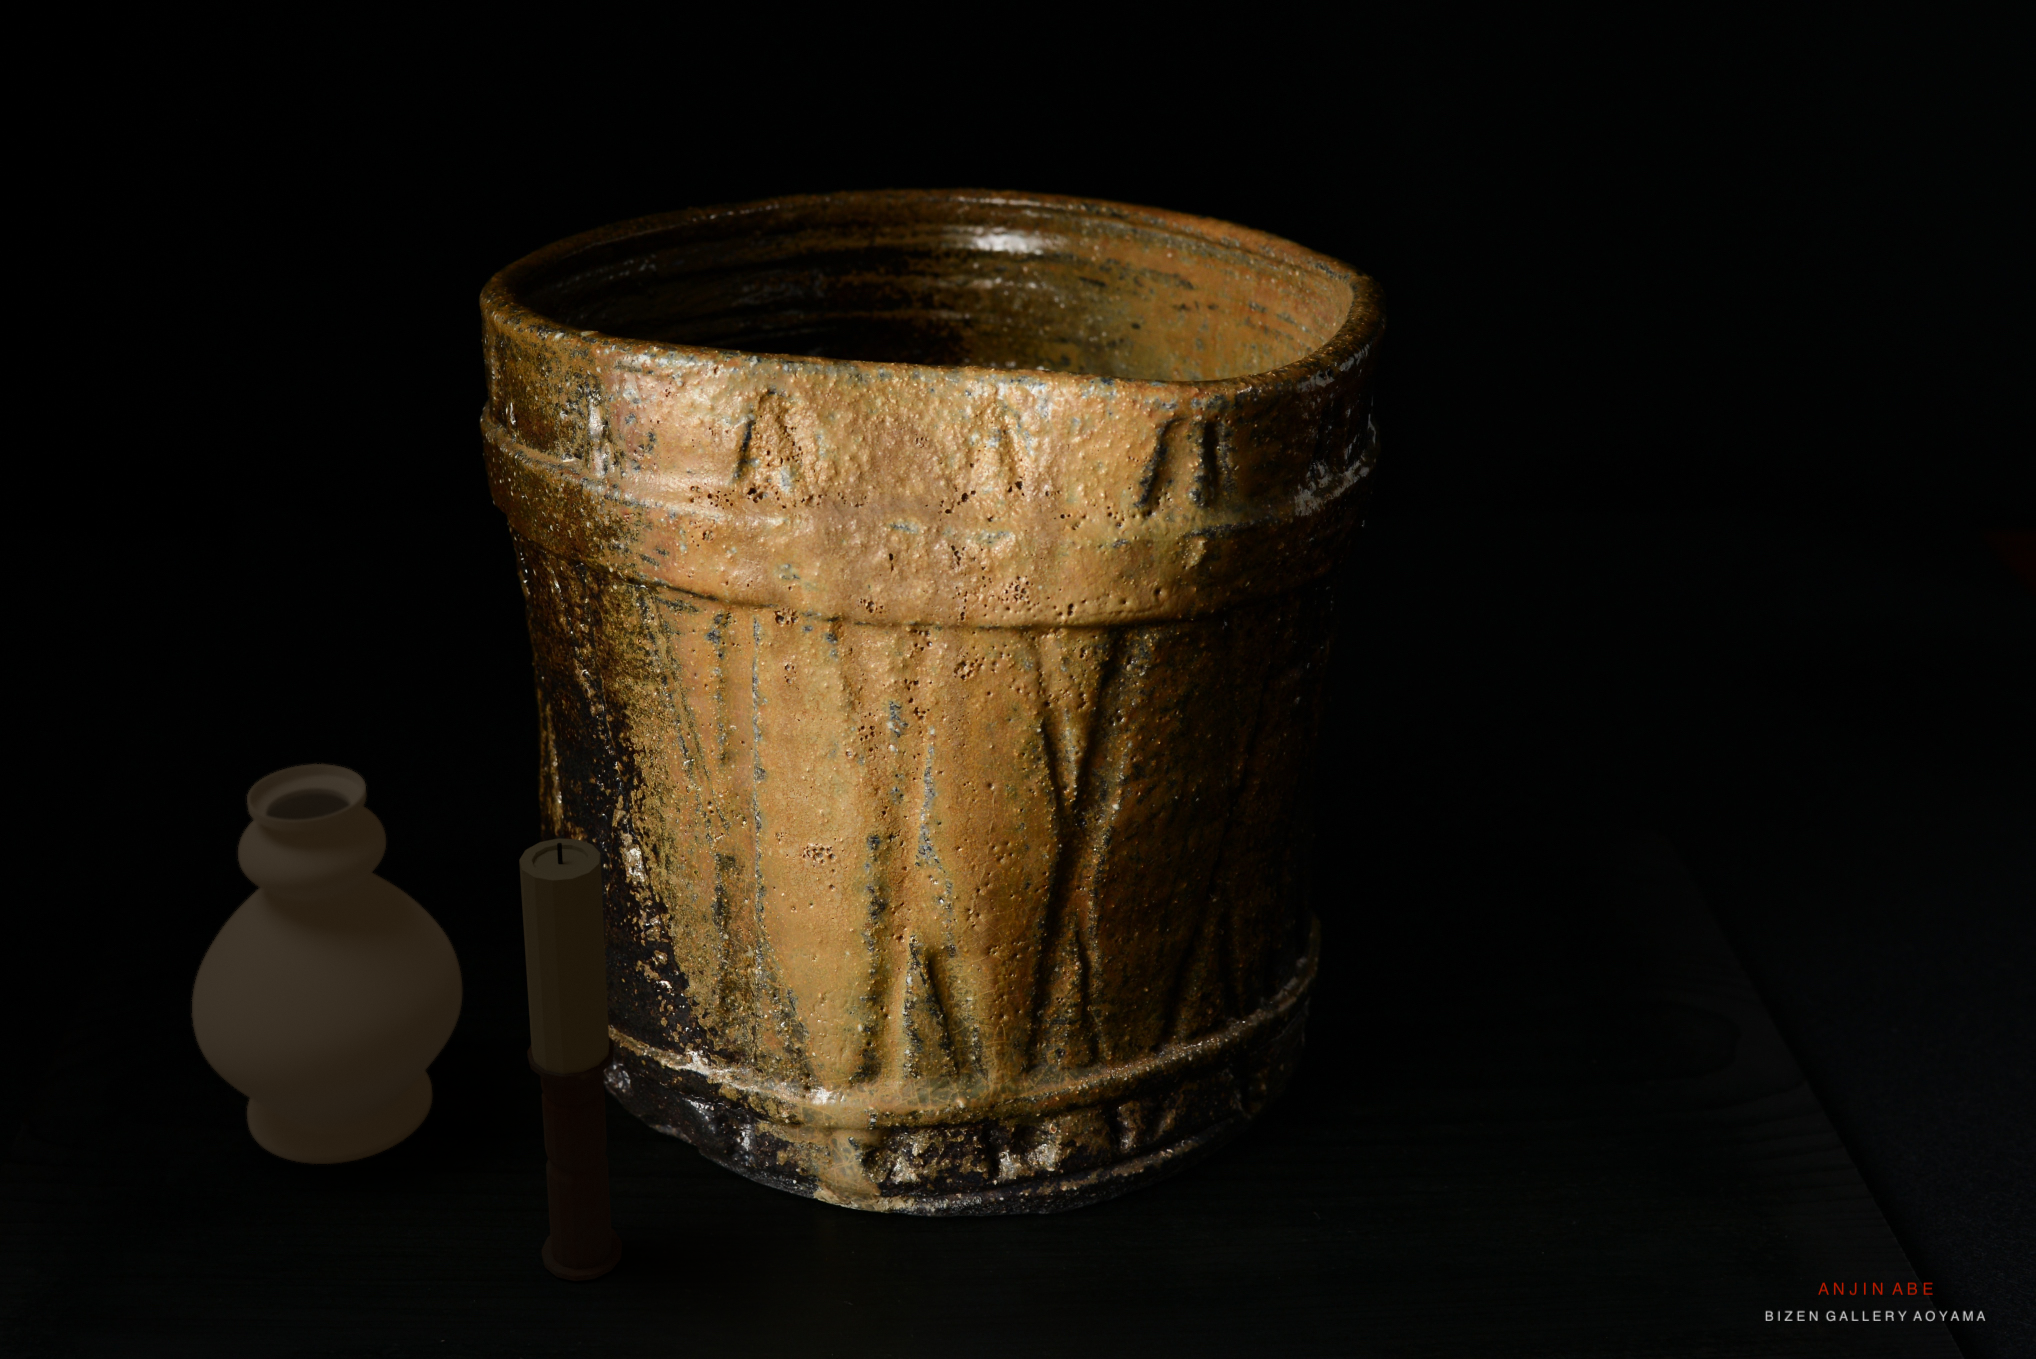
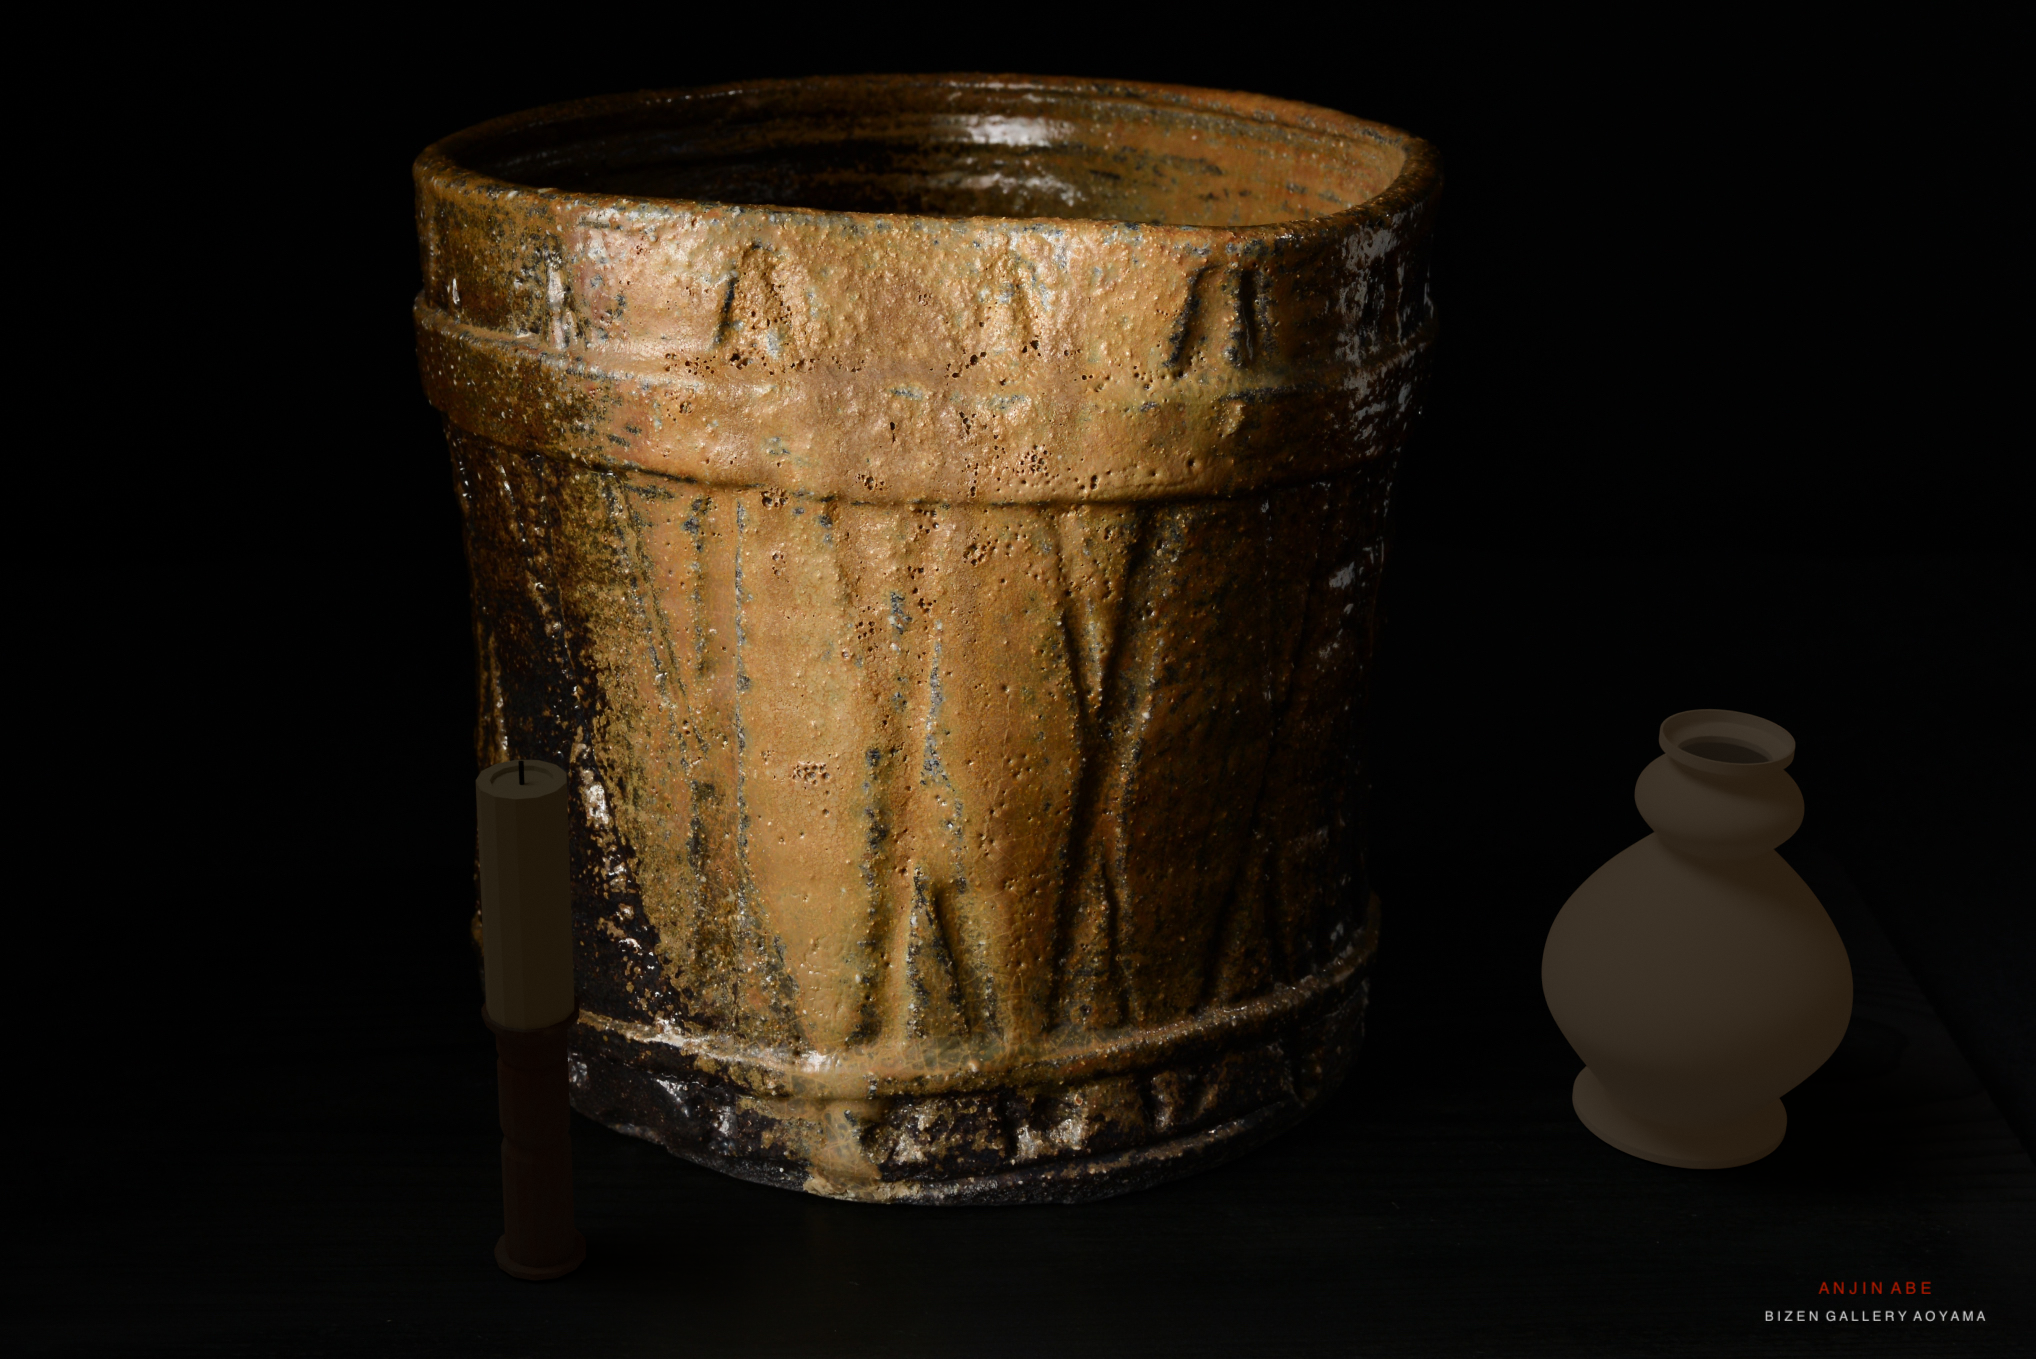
decorative vase: present [192,764,462,1164] -> present [1542,709,1853,1169]

